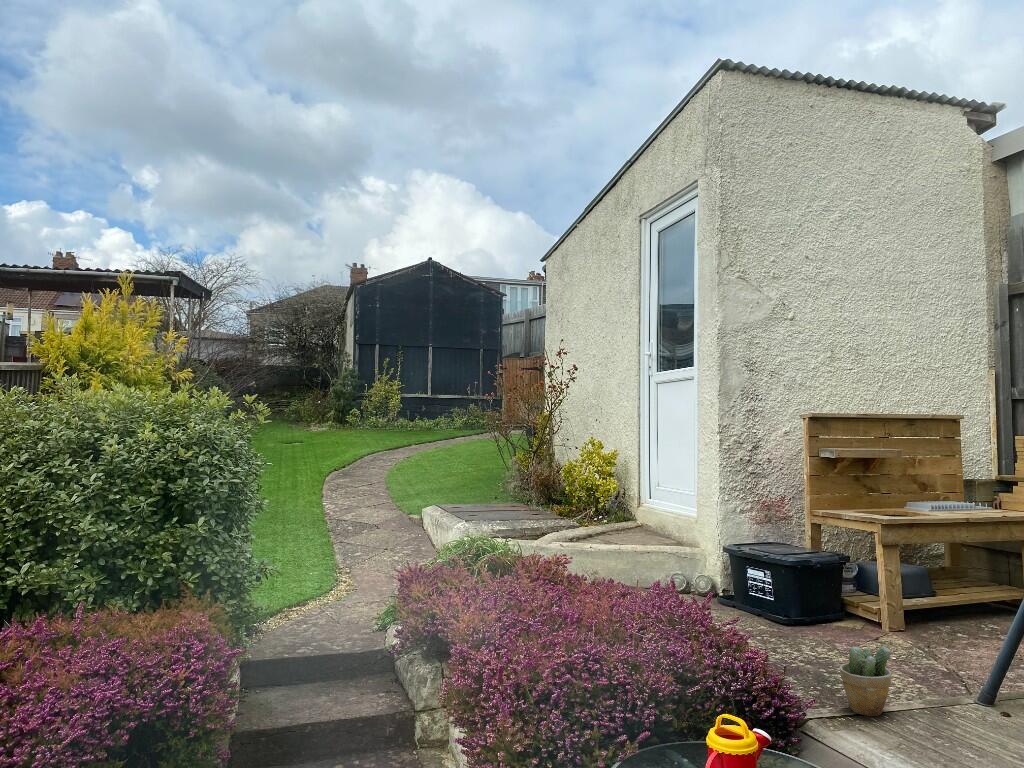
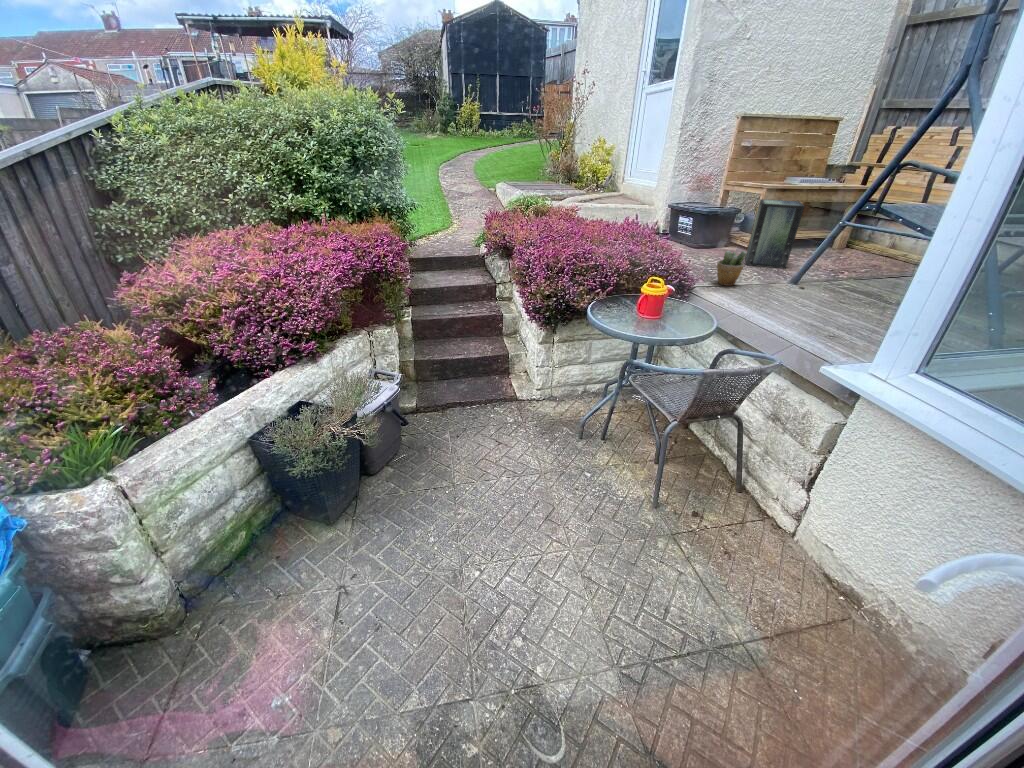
storage box: none [878,542,962,667] -> present [745,199,804,269]

